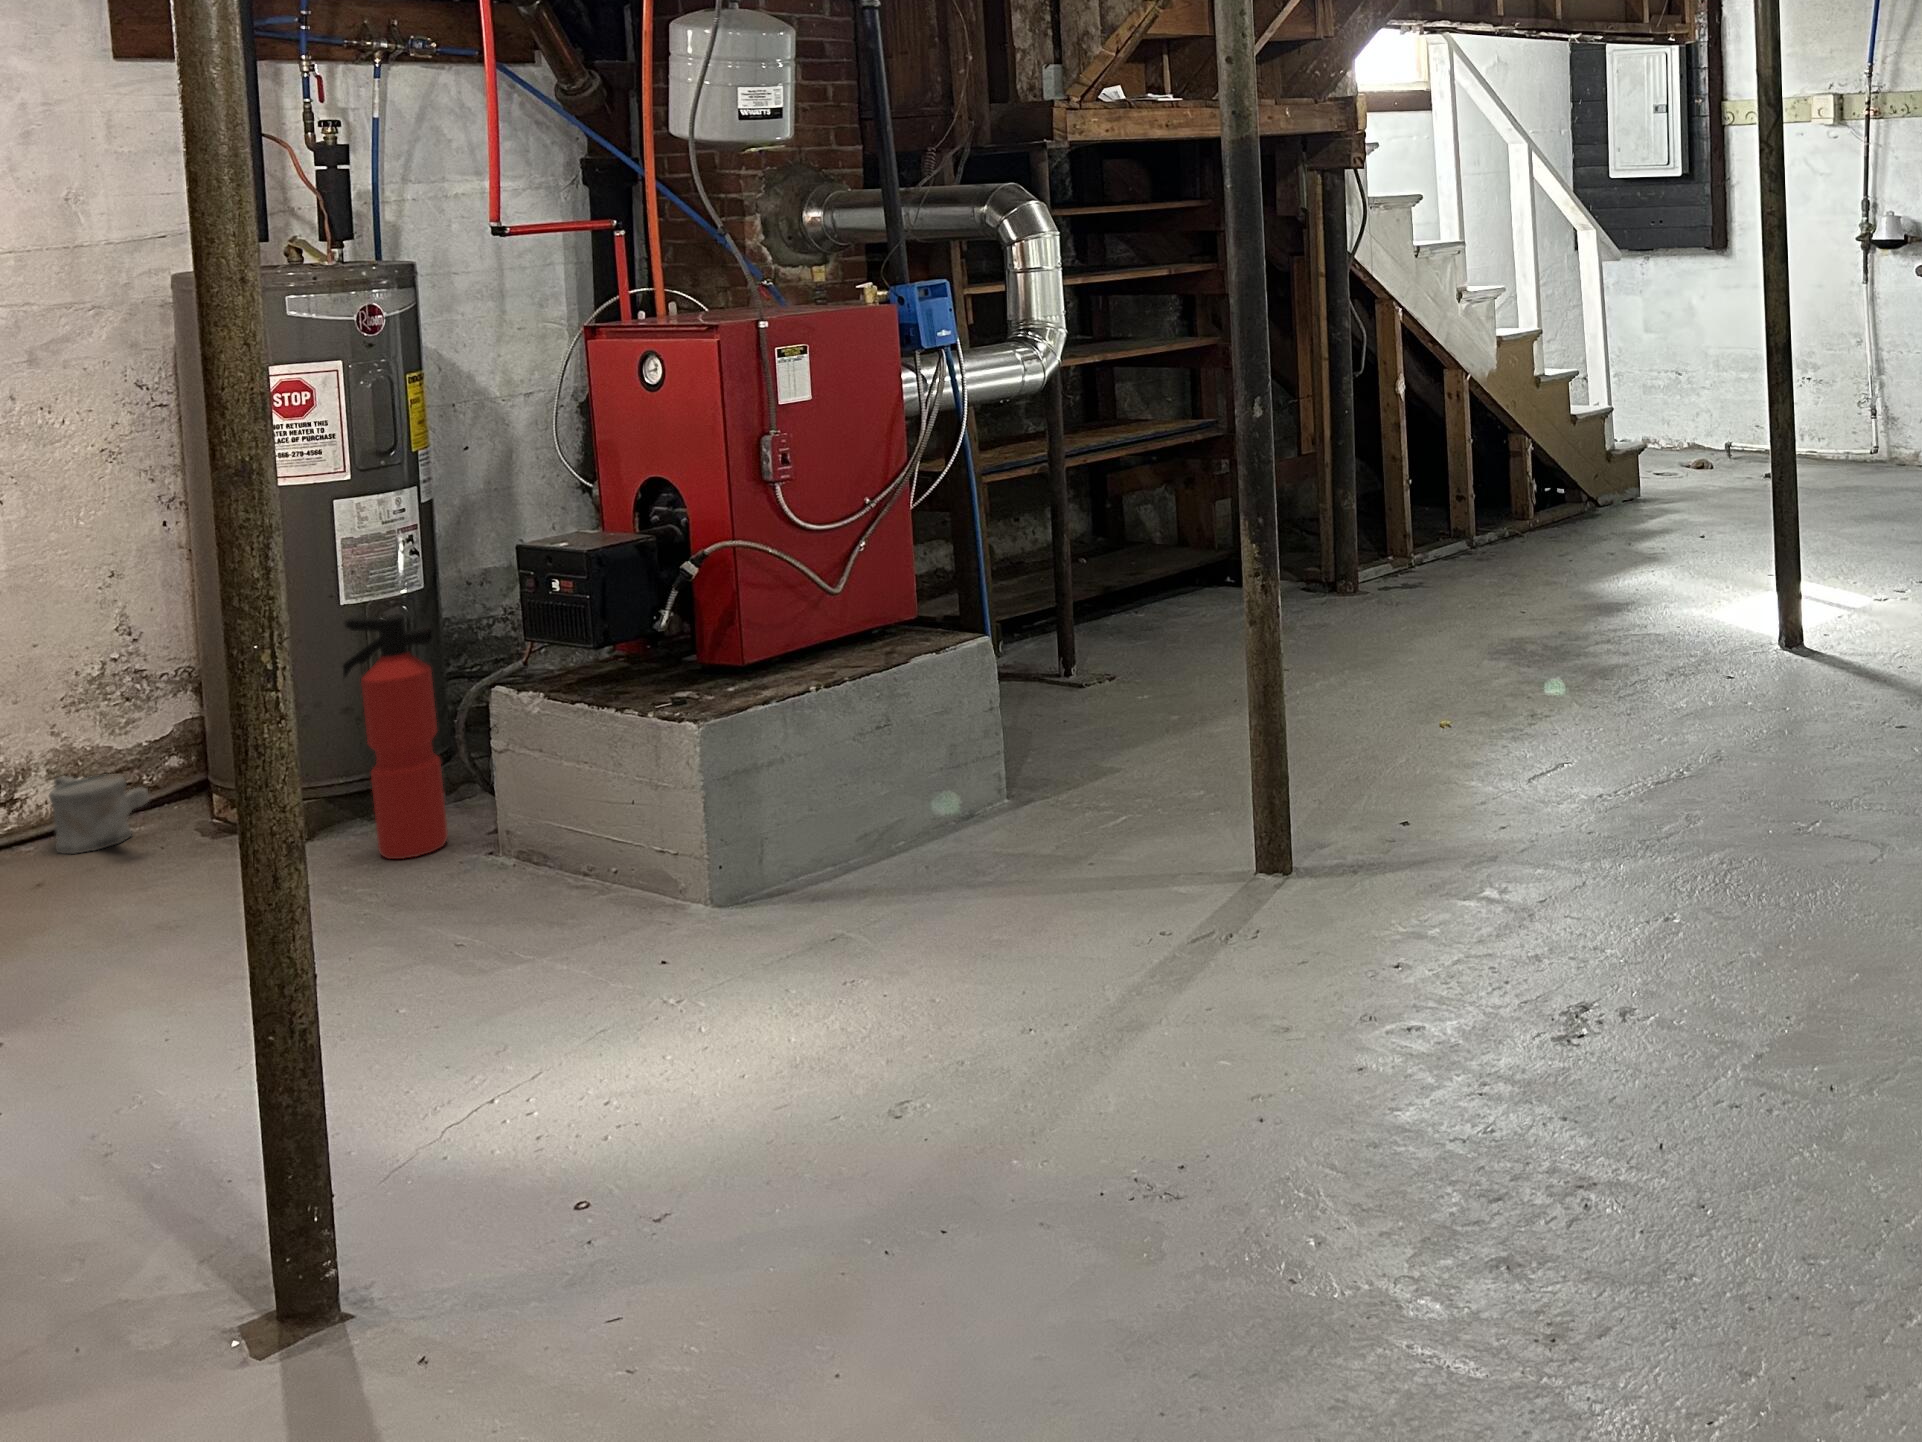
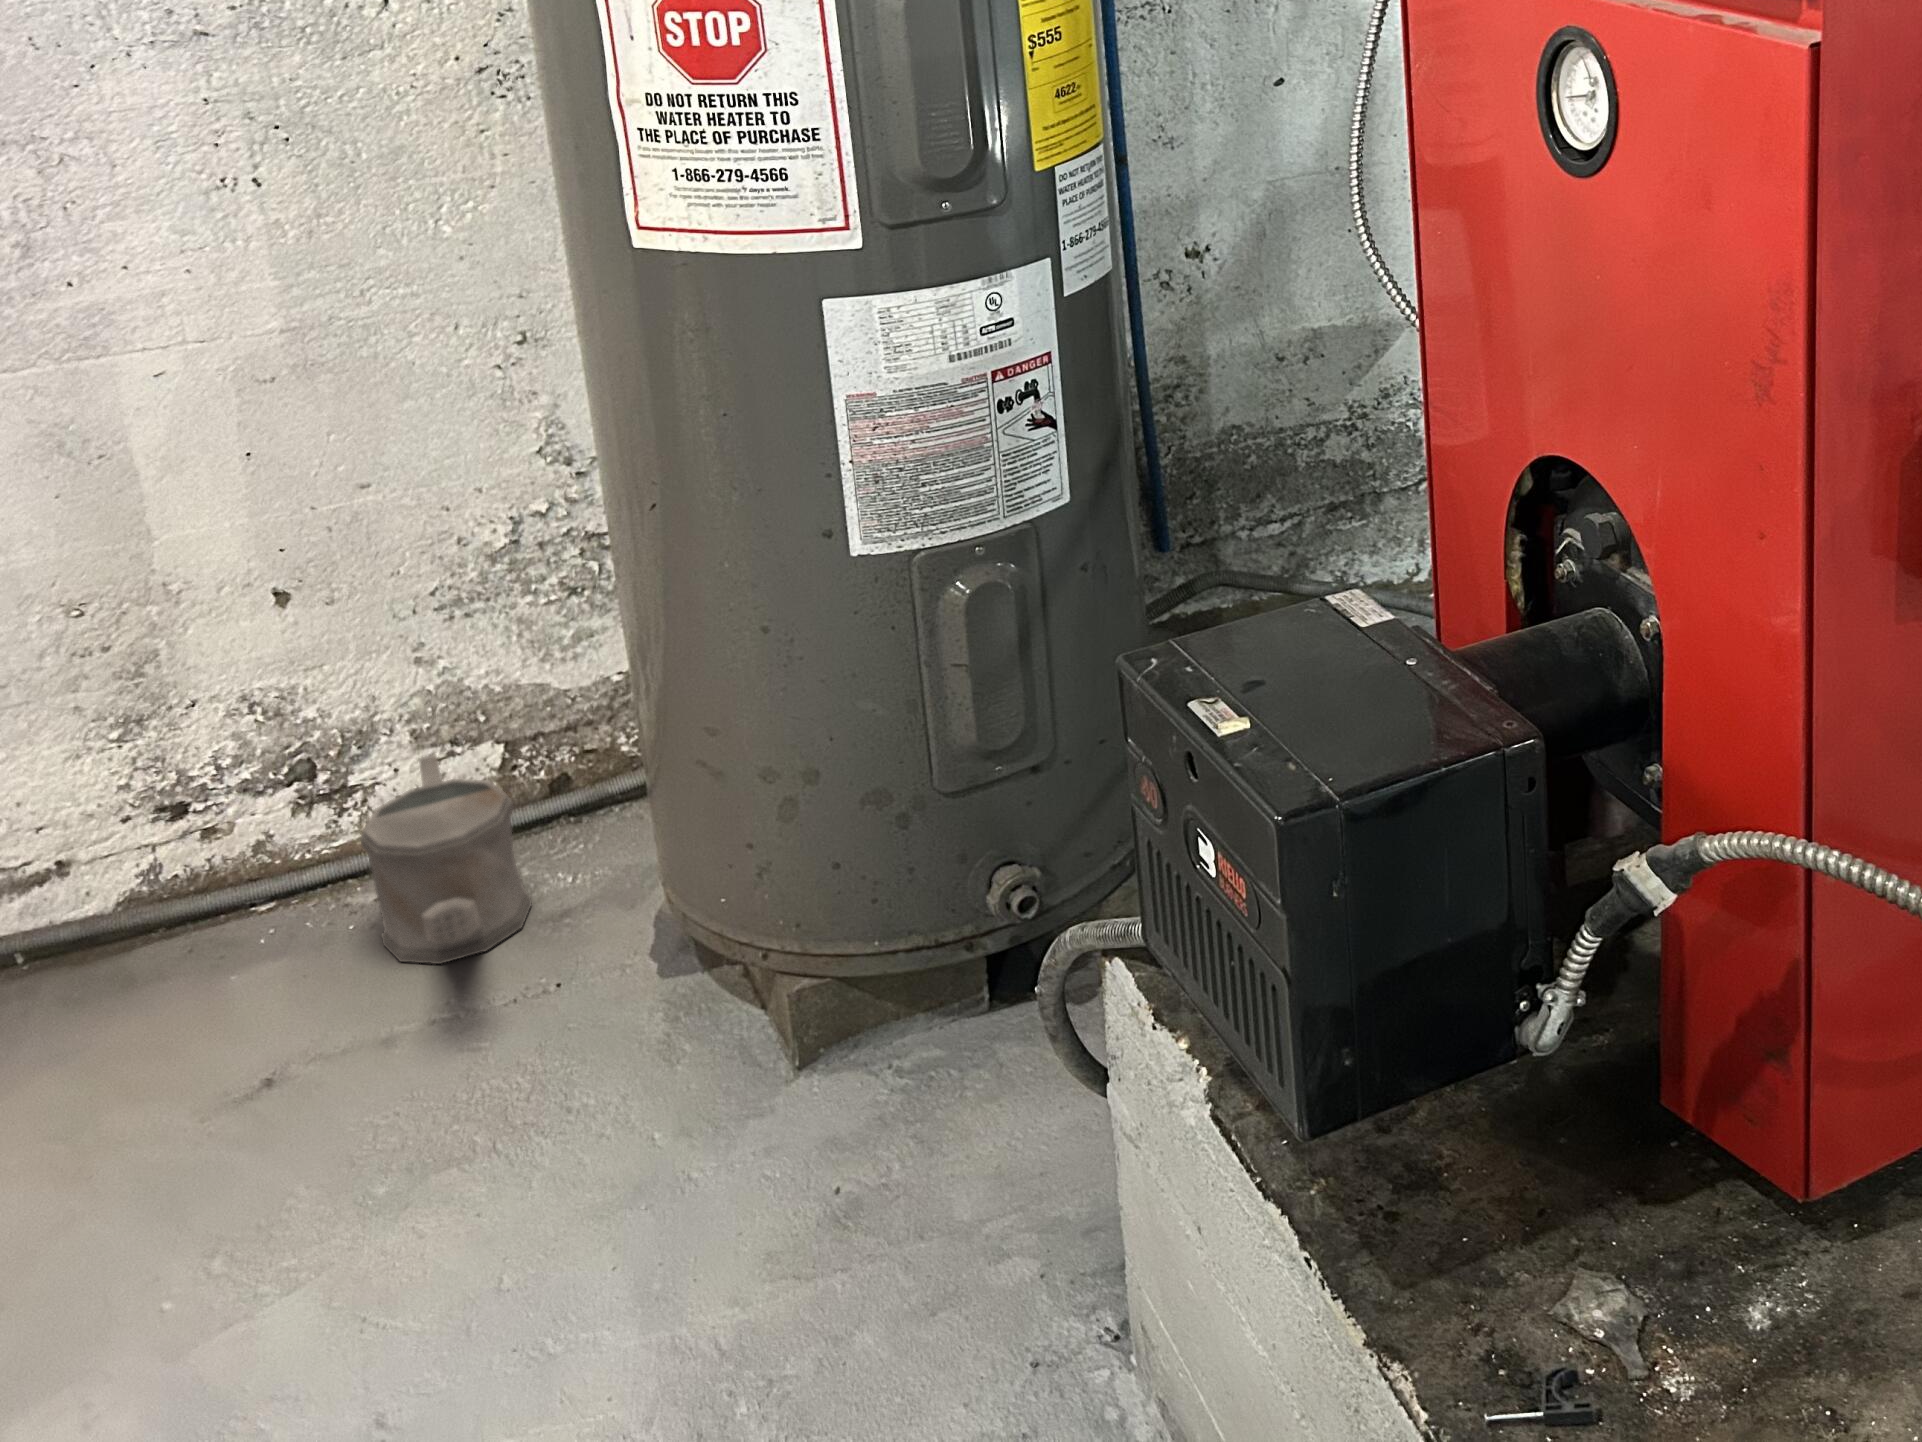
fire extinguisher: present [343,615,448,859] -> none [747,678,1012,1320]

